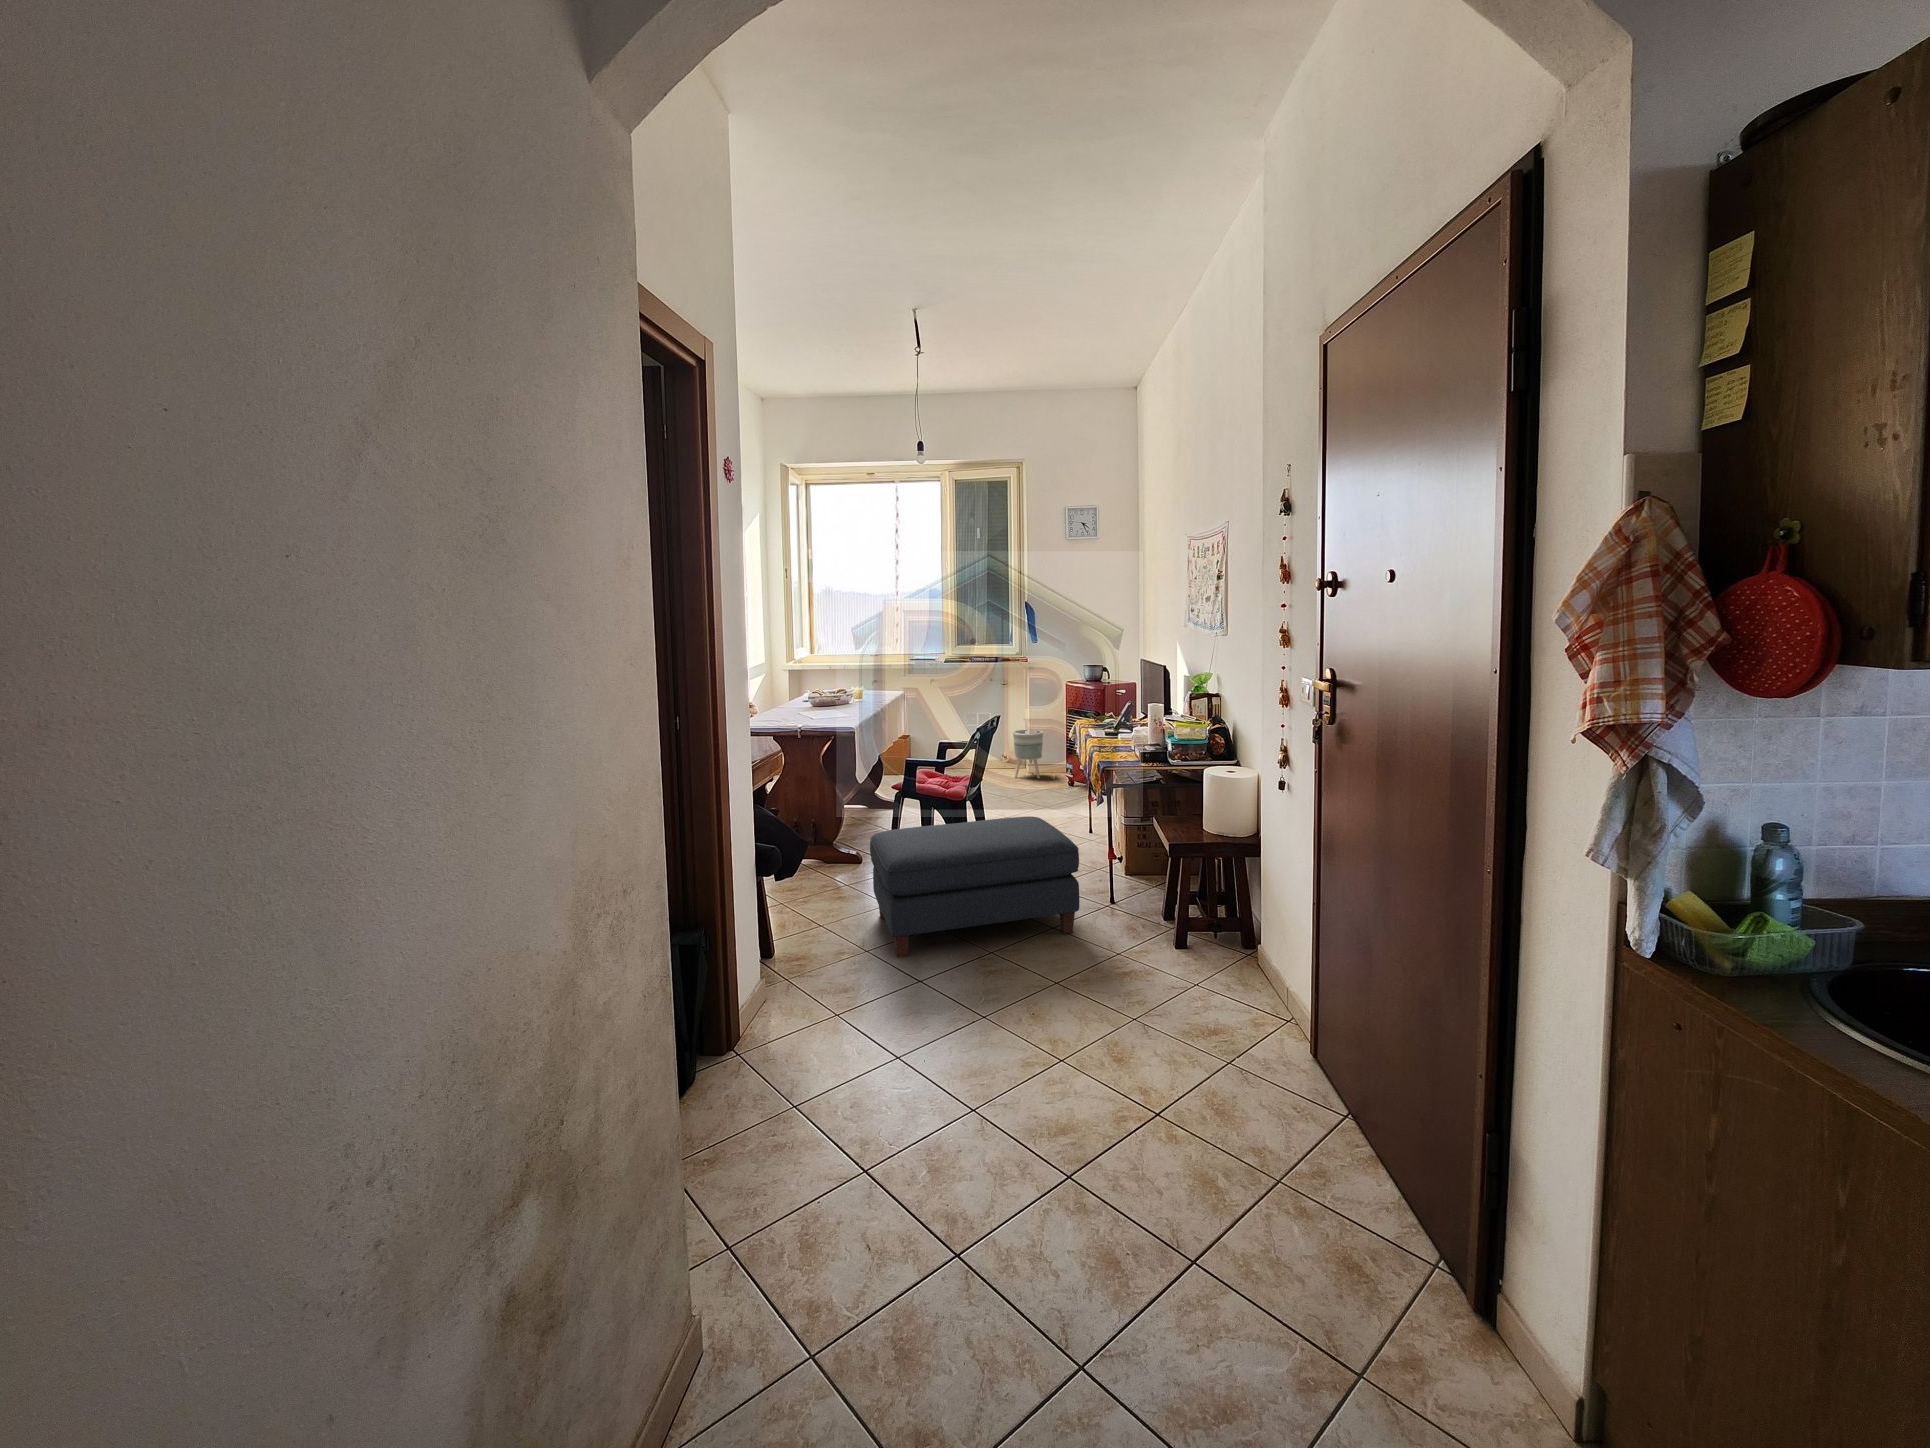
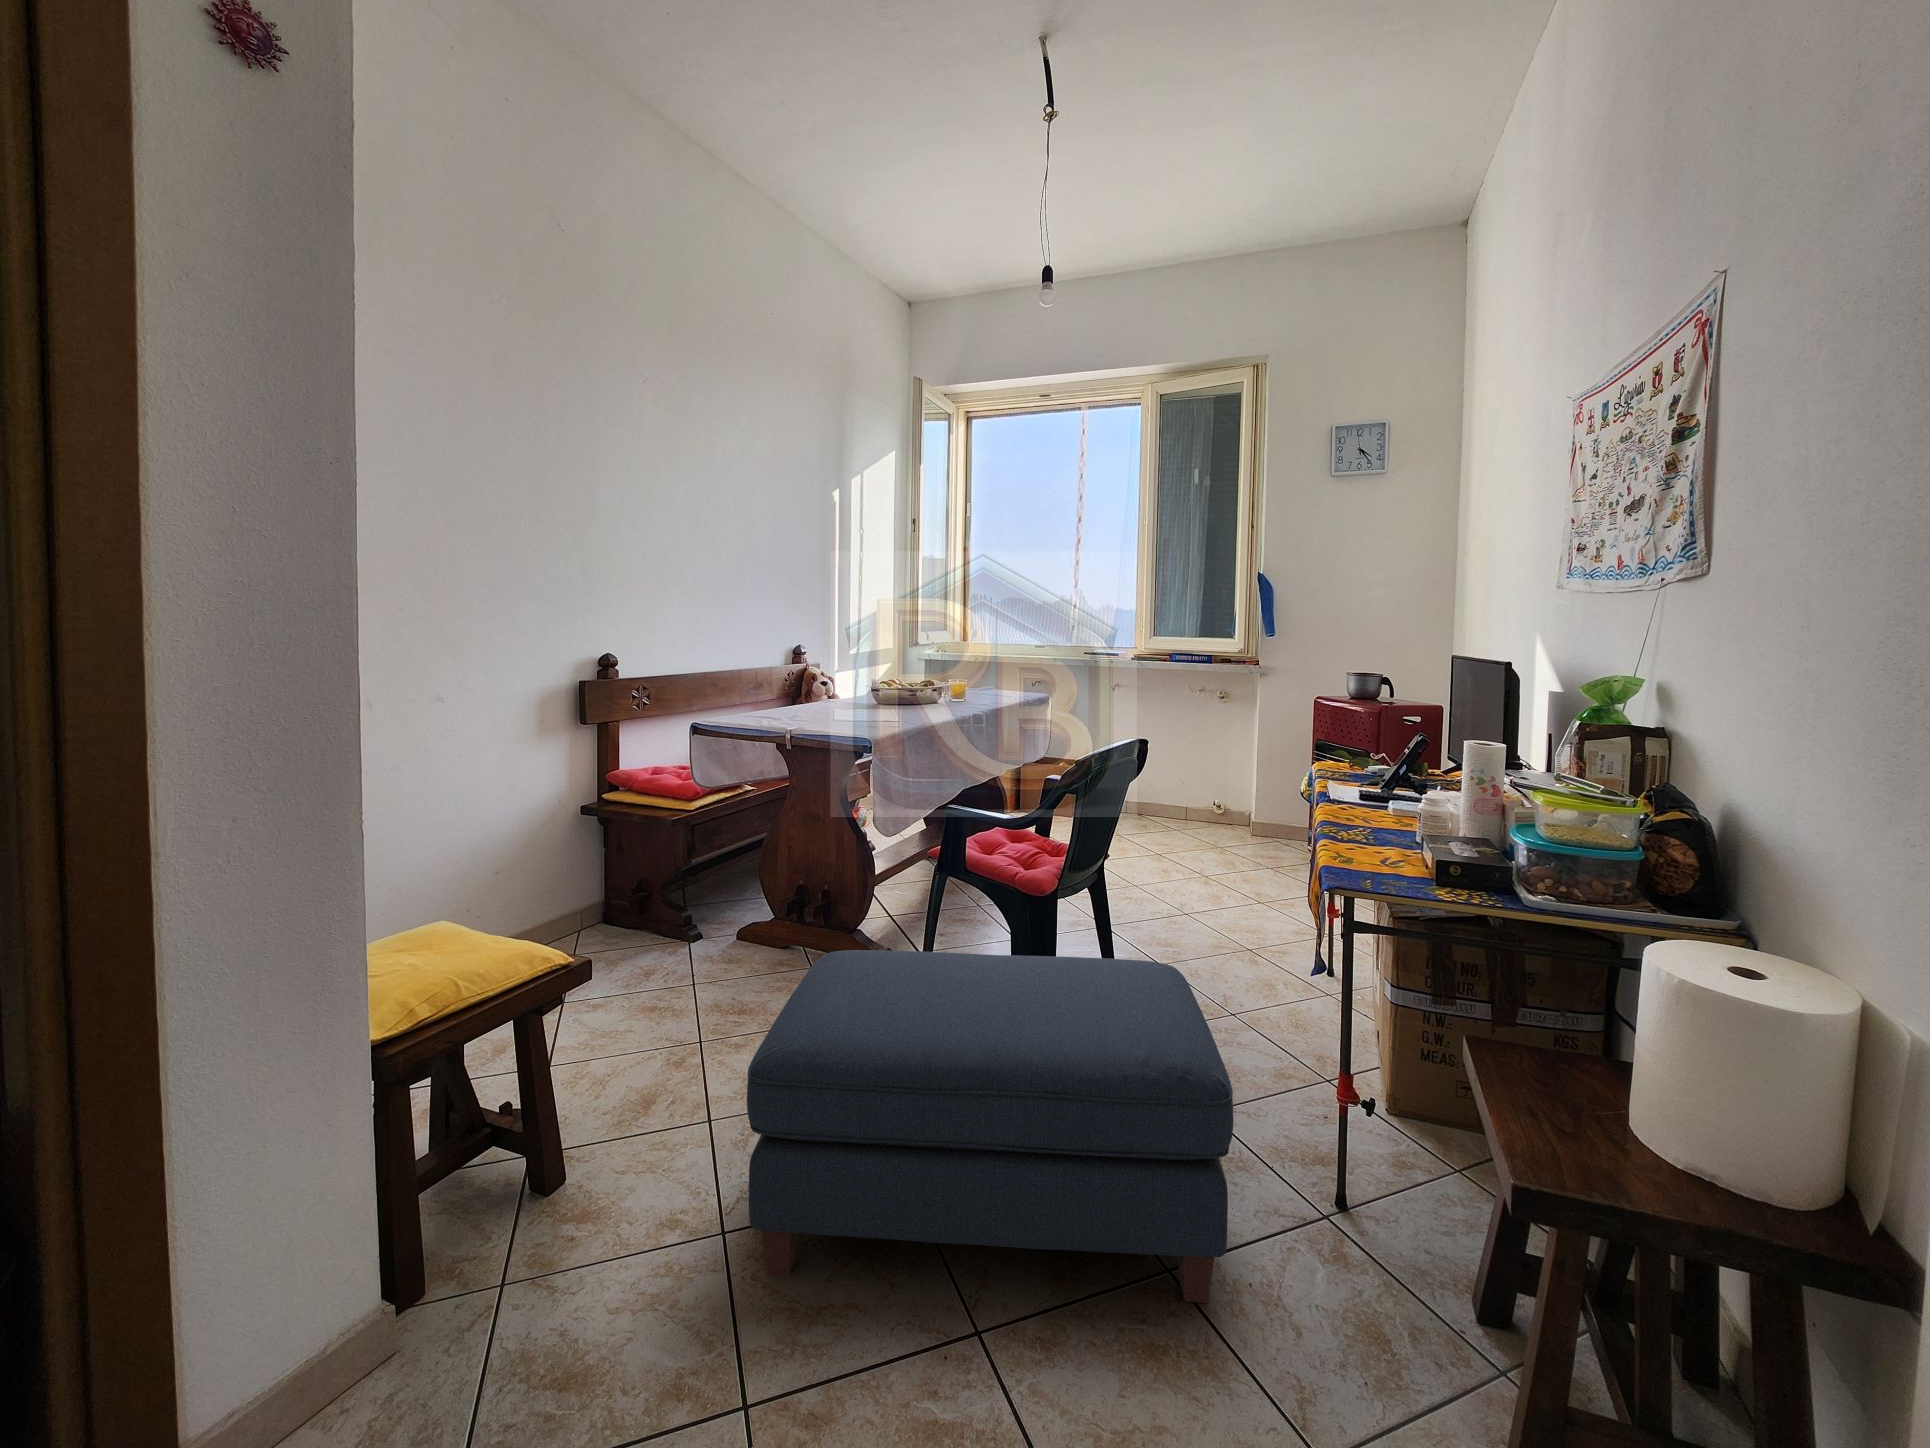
planter: present [1013,730,1043,779] -> none [1226,767,1275,845]

